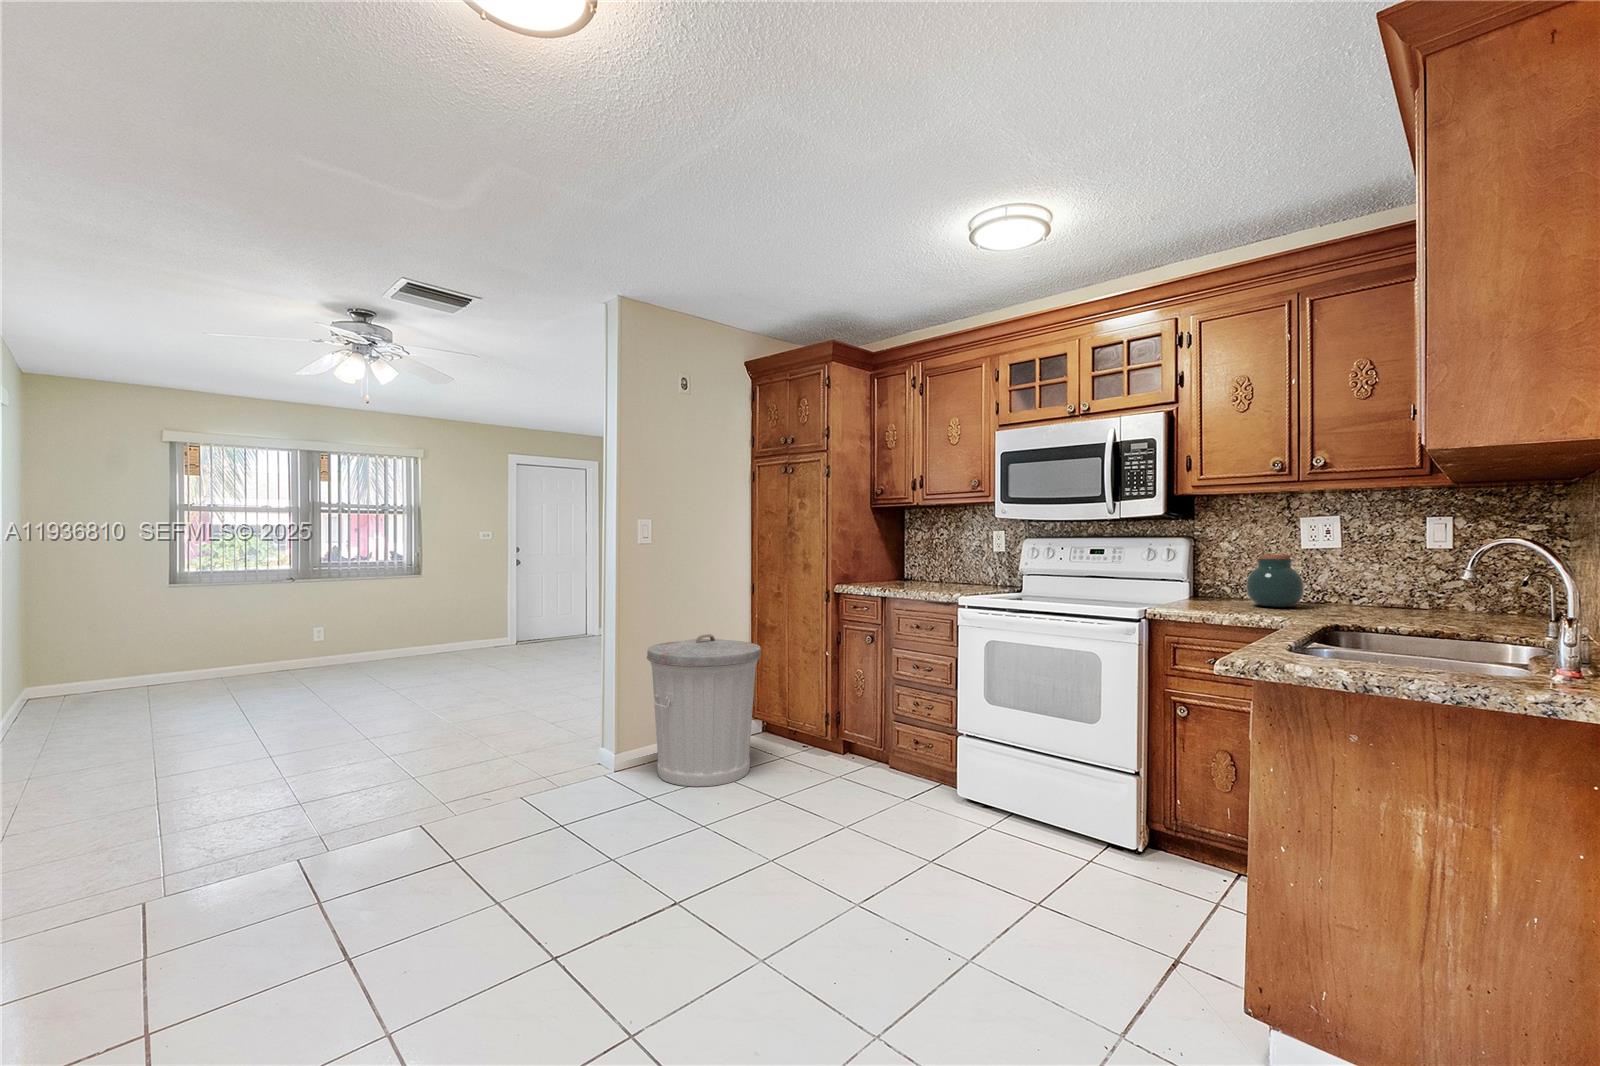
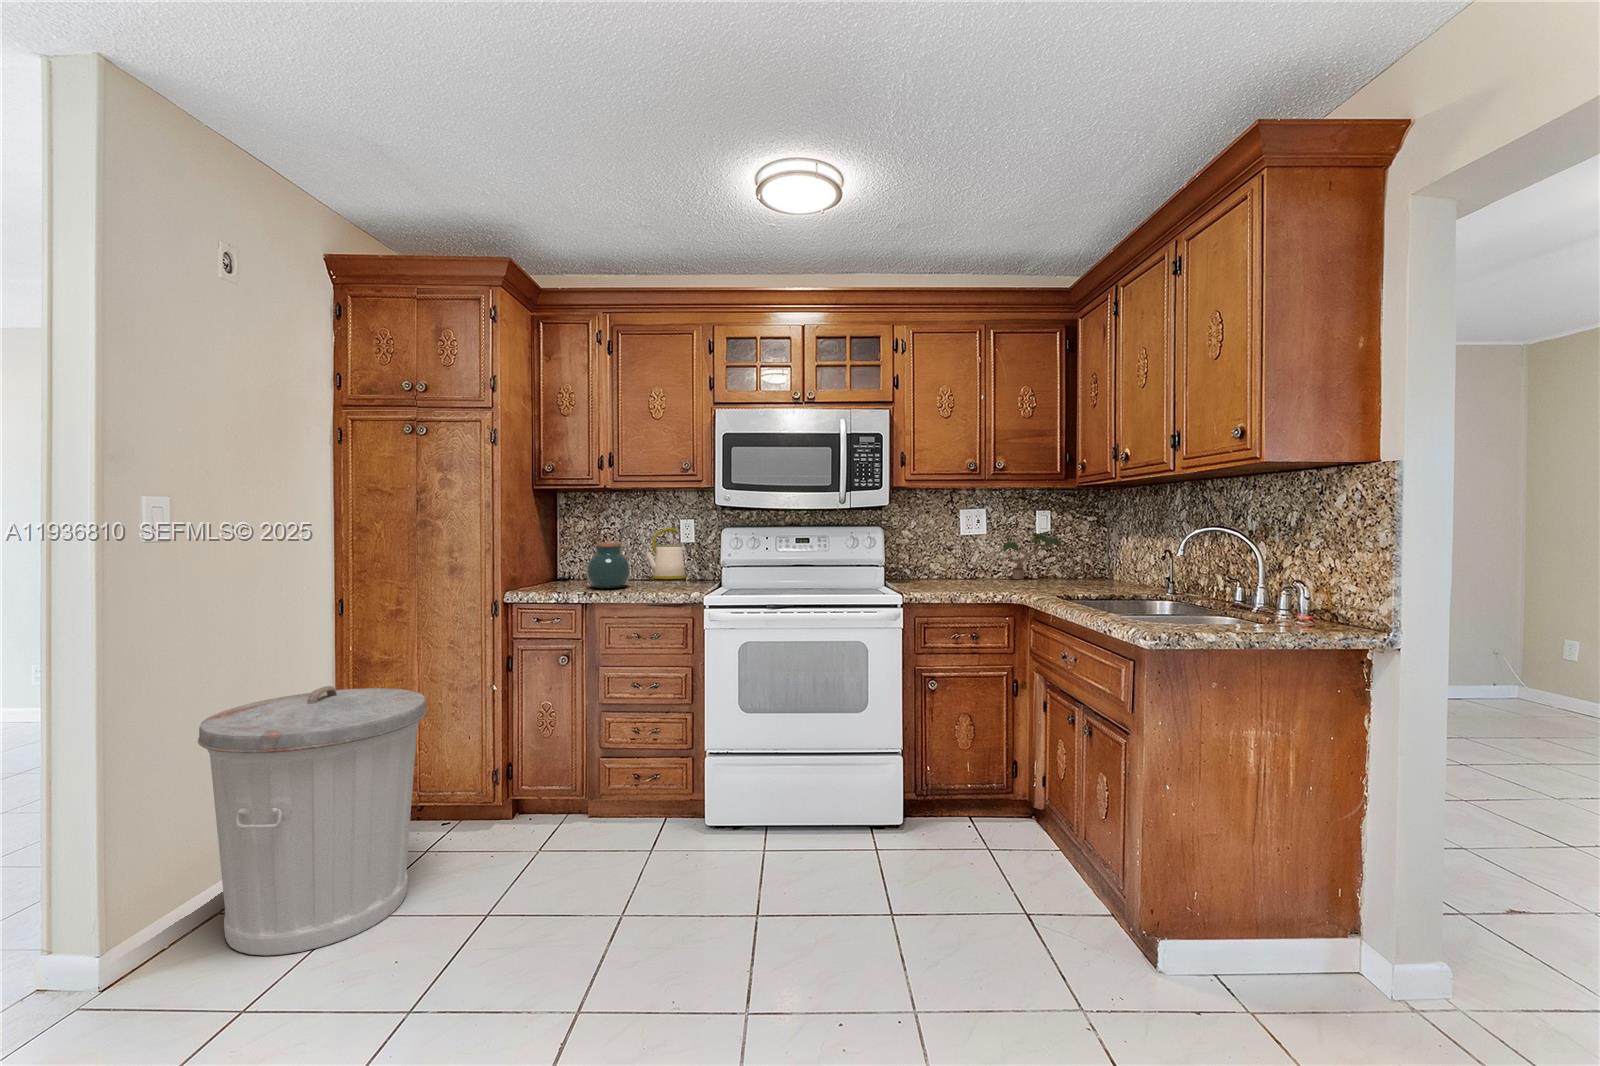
kettle: none [965,538,1001,584] -> present [646,528,687,579]
potted plant: none [1347,541,1465,607] -> present [1002,531,1061,579]
jar: present [1246,555,1304,607] -> present [587,543,630,589]

